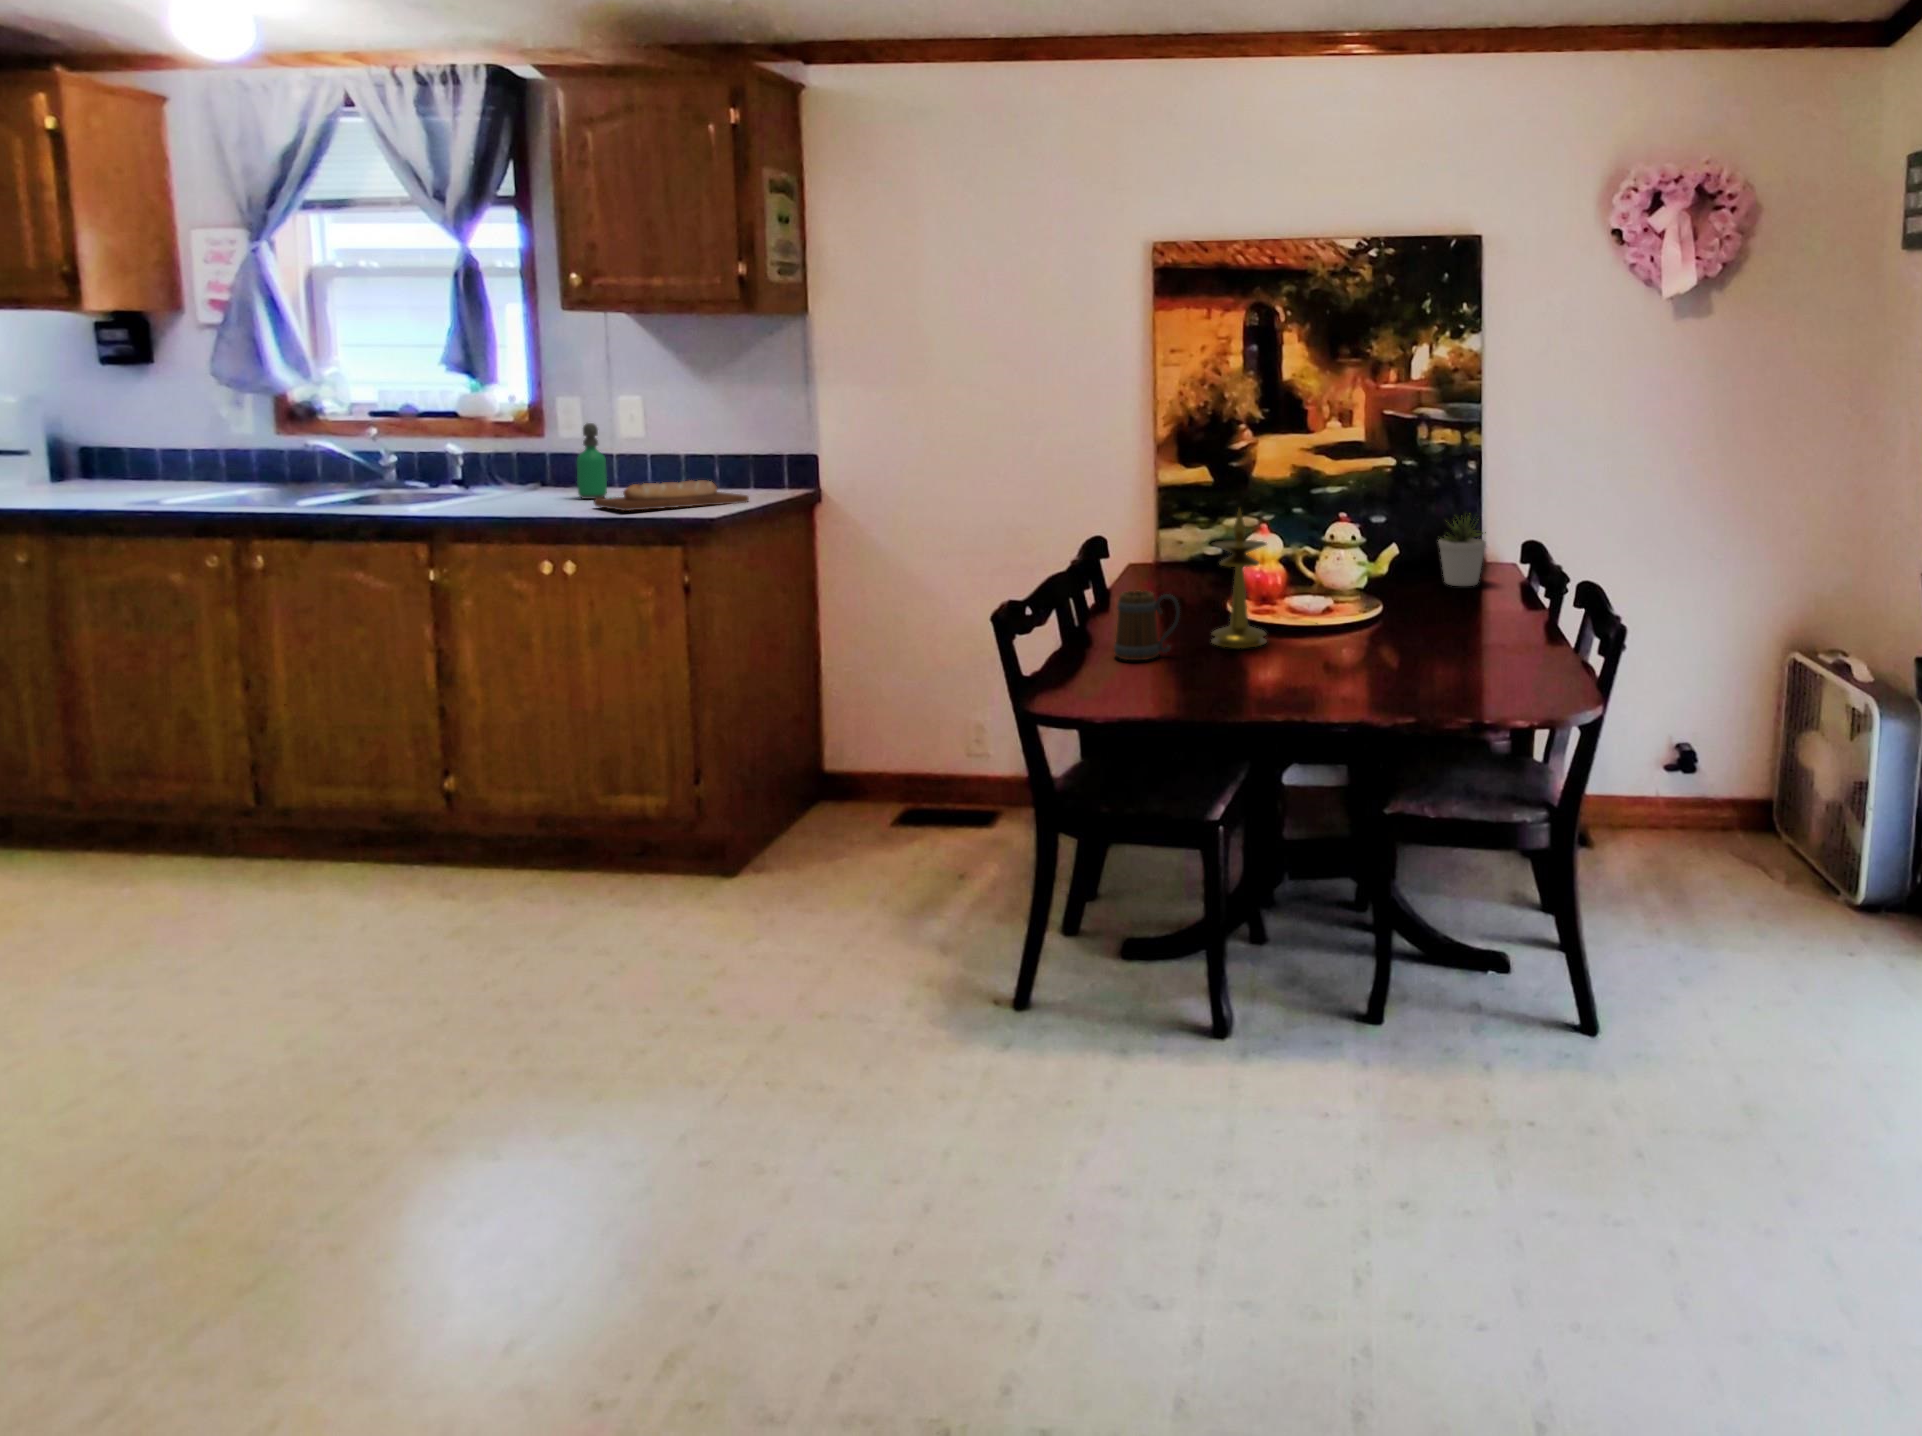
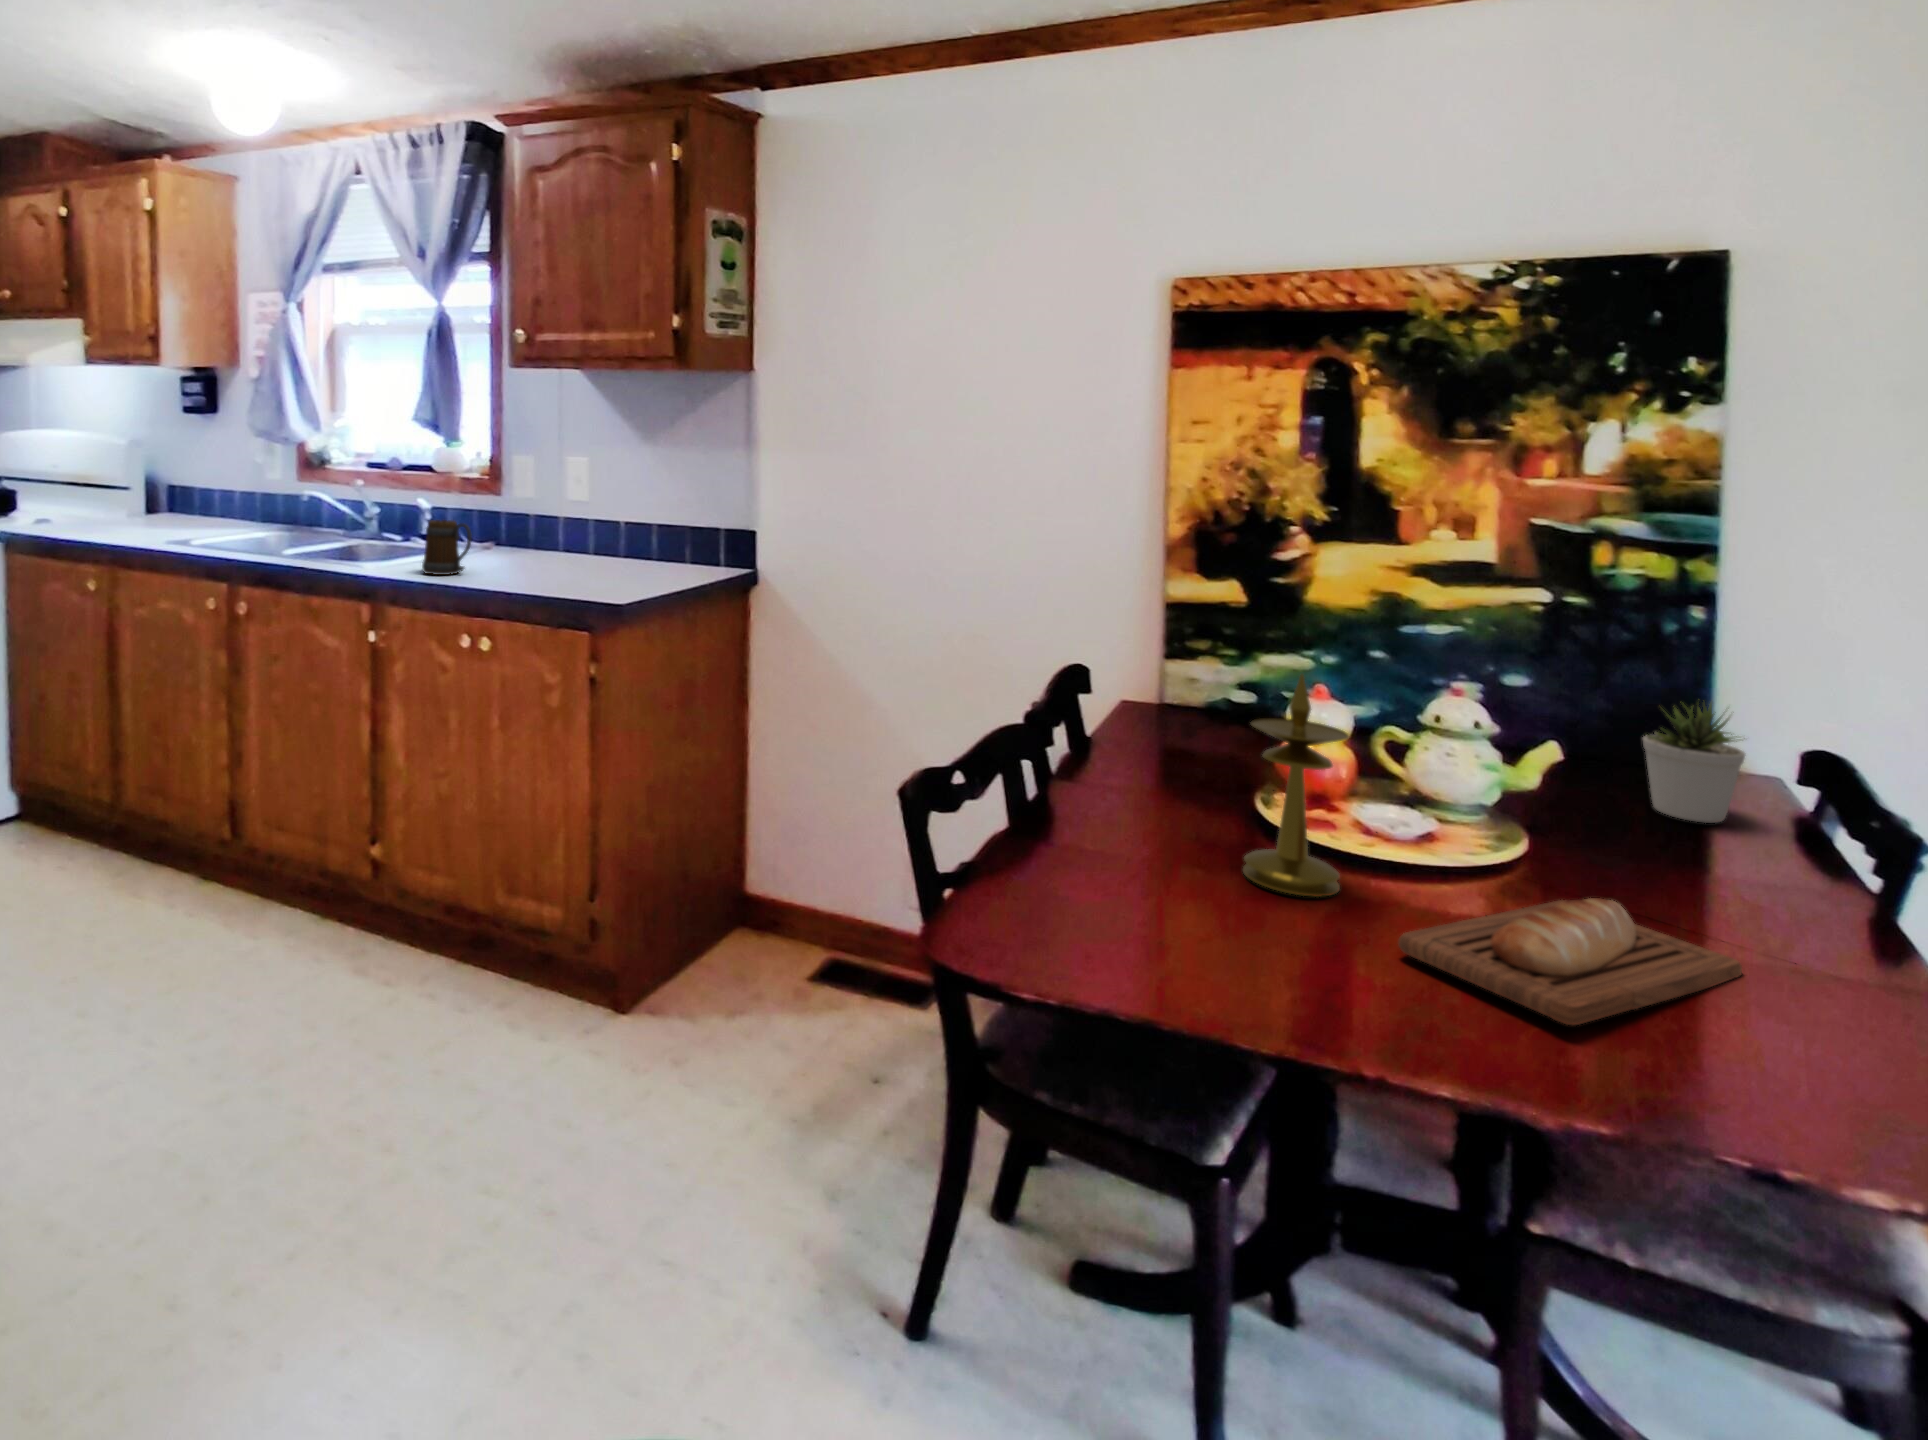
soap dispenser: present [577,423,607,499] -> none [515,481,543,559]
bread loaf: present [594,480,749,511] -> present [1399,898,1742,1025]
mug: present [1114,591,1180,660] -> present [422,520,472,575]

